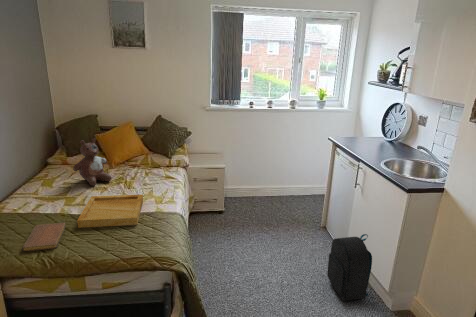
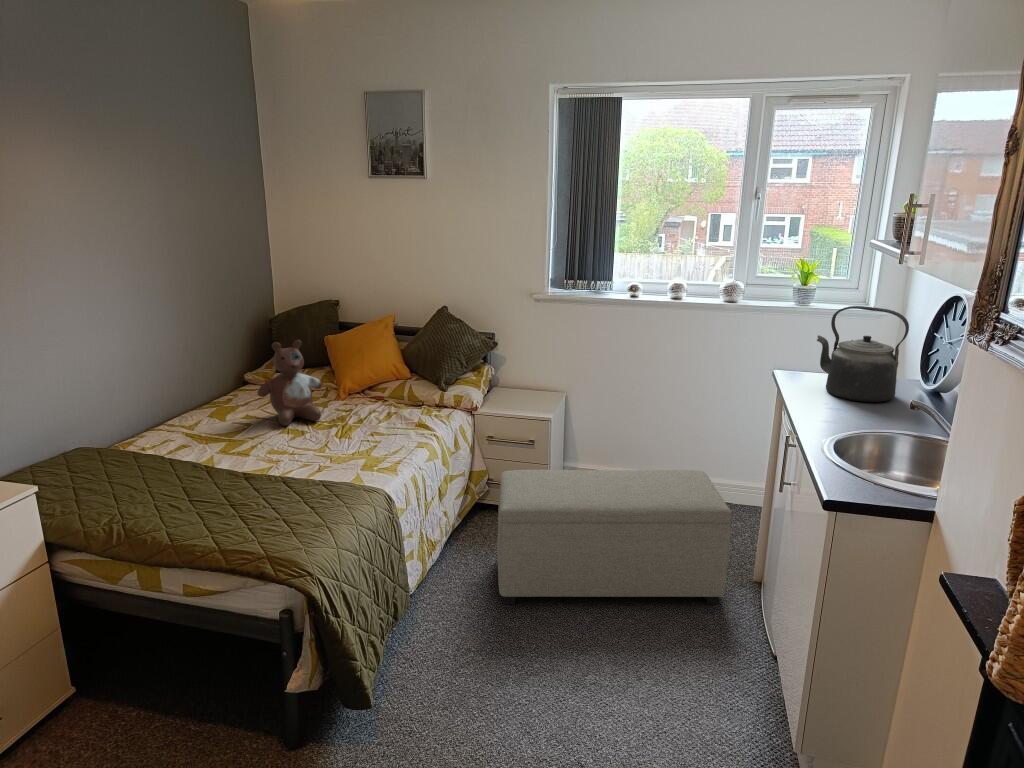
kettle: none [355,110,394,150] -> present [817,306,909,402]
ottoman: none [212,186,322,260] -> present [497,470,732,604]
tray: present [77,195,143,228] -> none [206,441,344,499]
notebook: present [22,223,66,251] -> none [102,476,191,516]
backpack: present [327,234,372,301] -> none [696,591,781,741]

